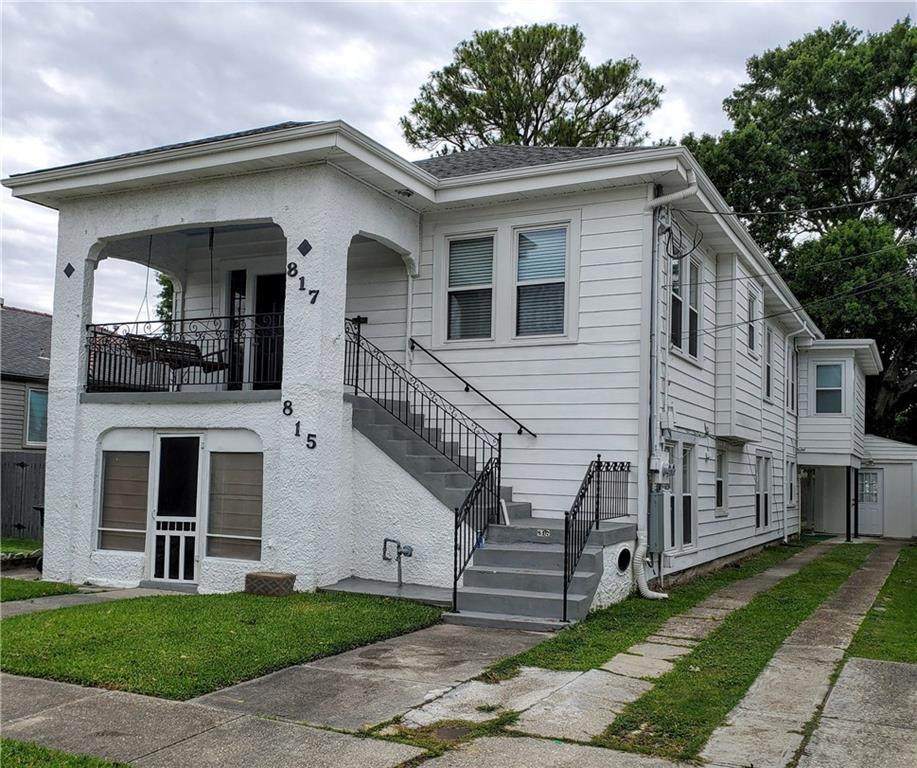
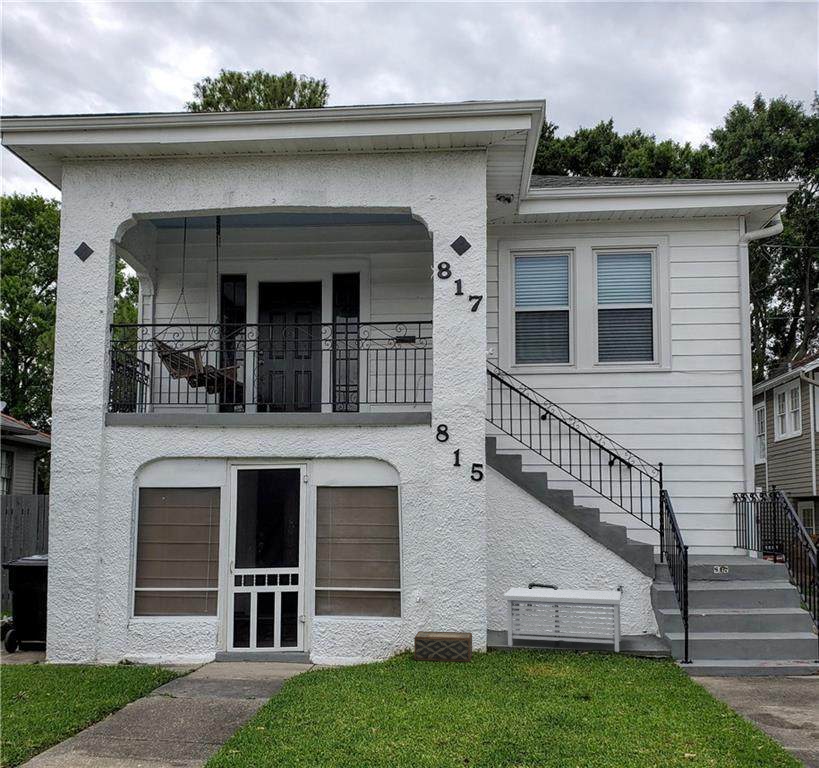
storage bench: none [343,543,452,600] -> present [503,588,621,652]

